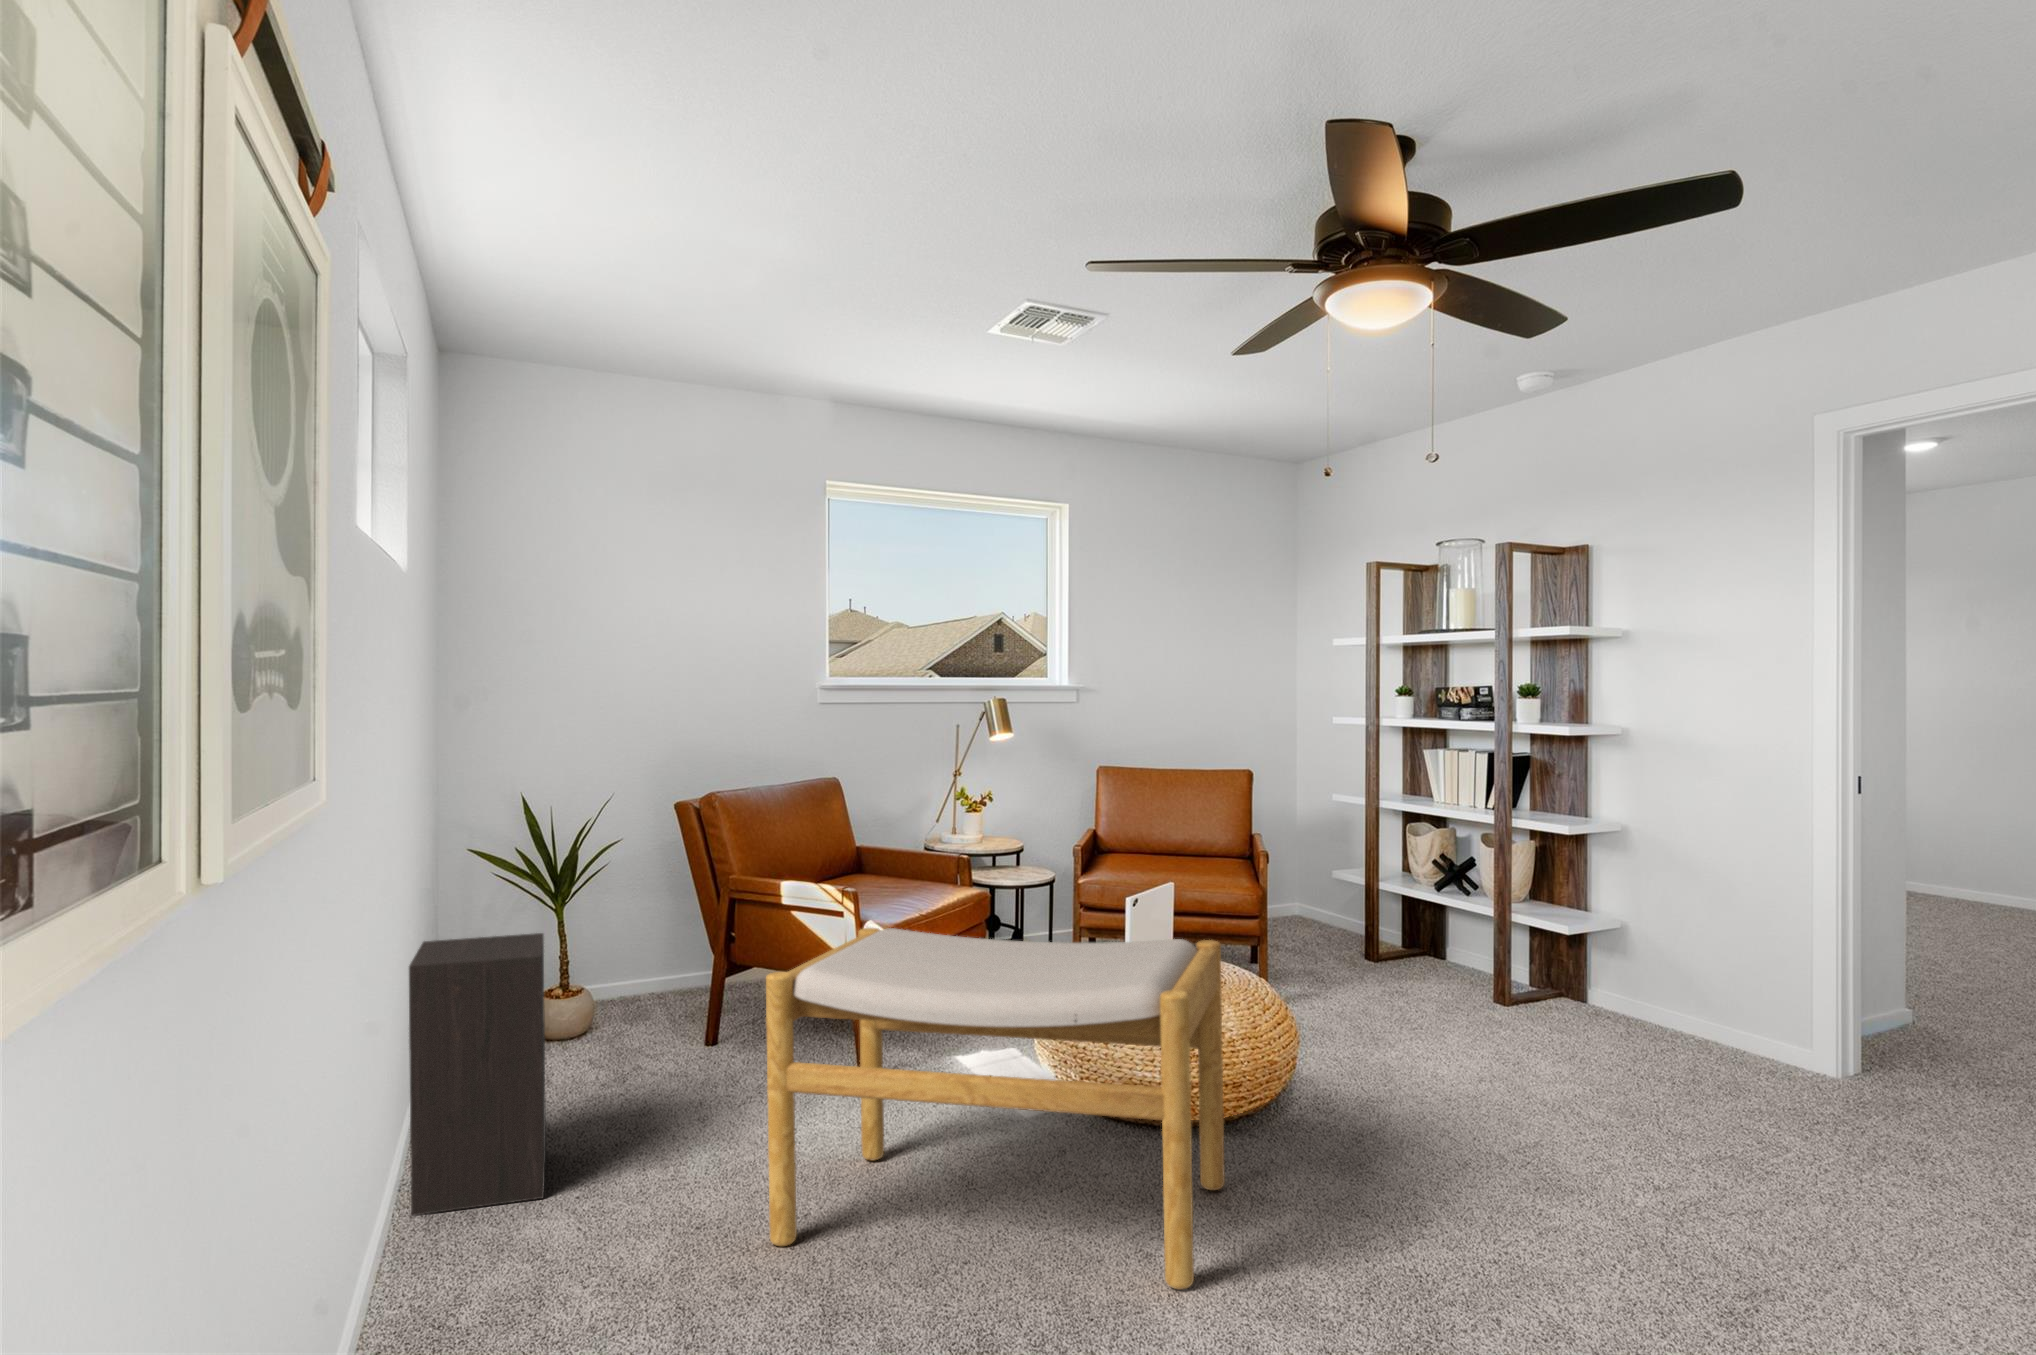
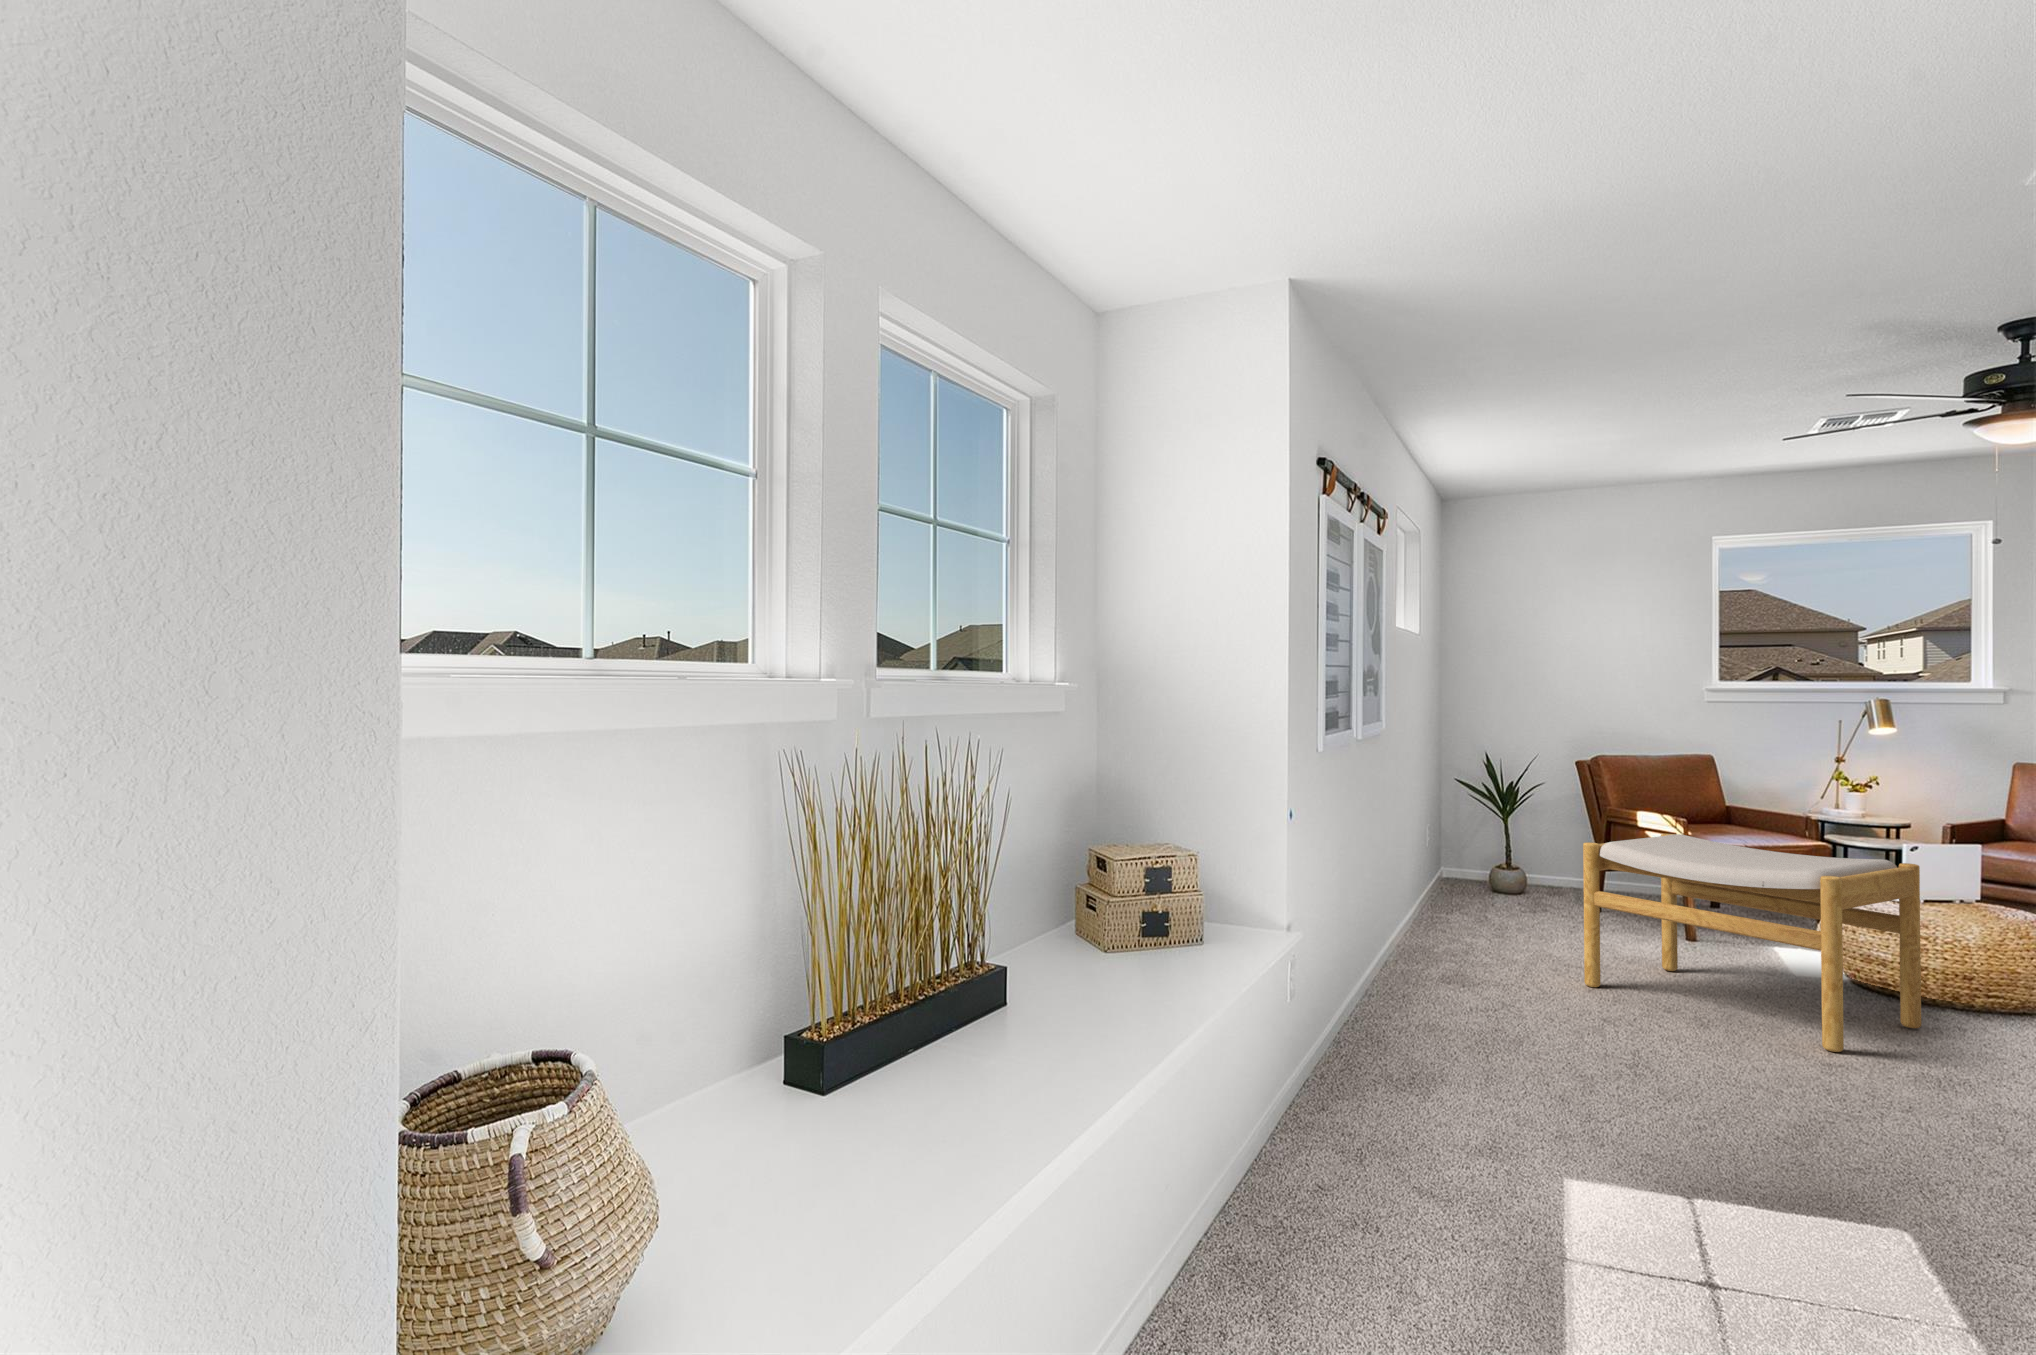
speaker: present [409,933,546,1216] -> none [1407,814,1478,948]

